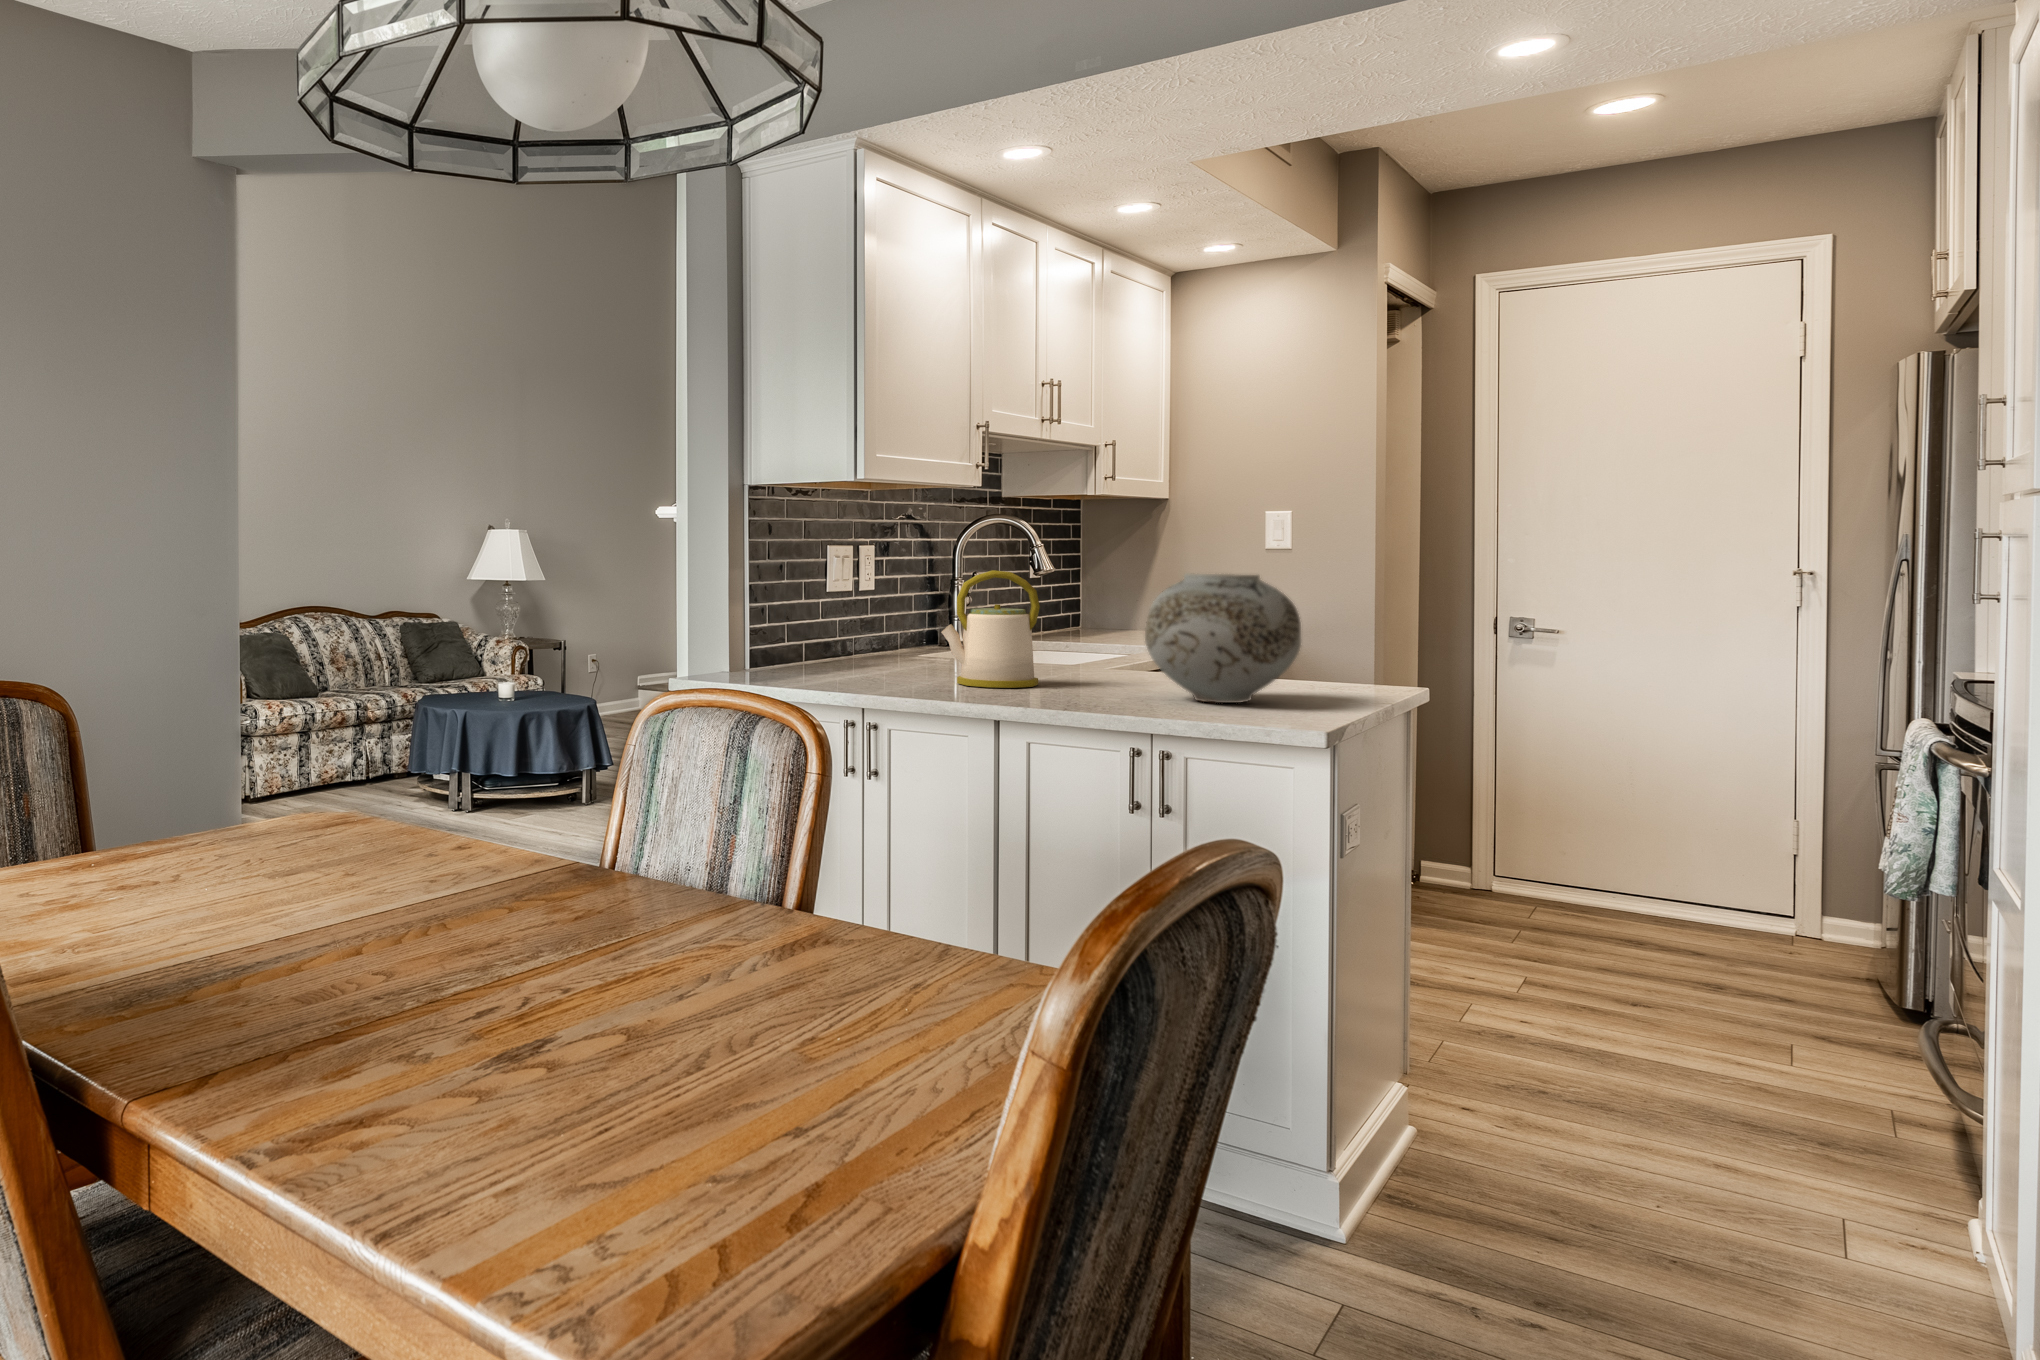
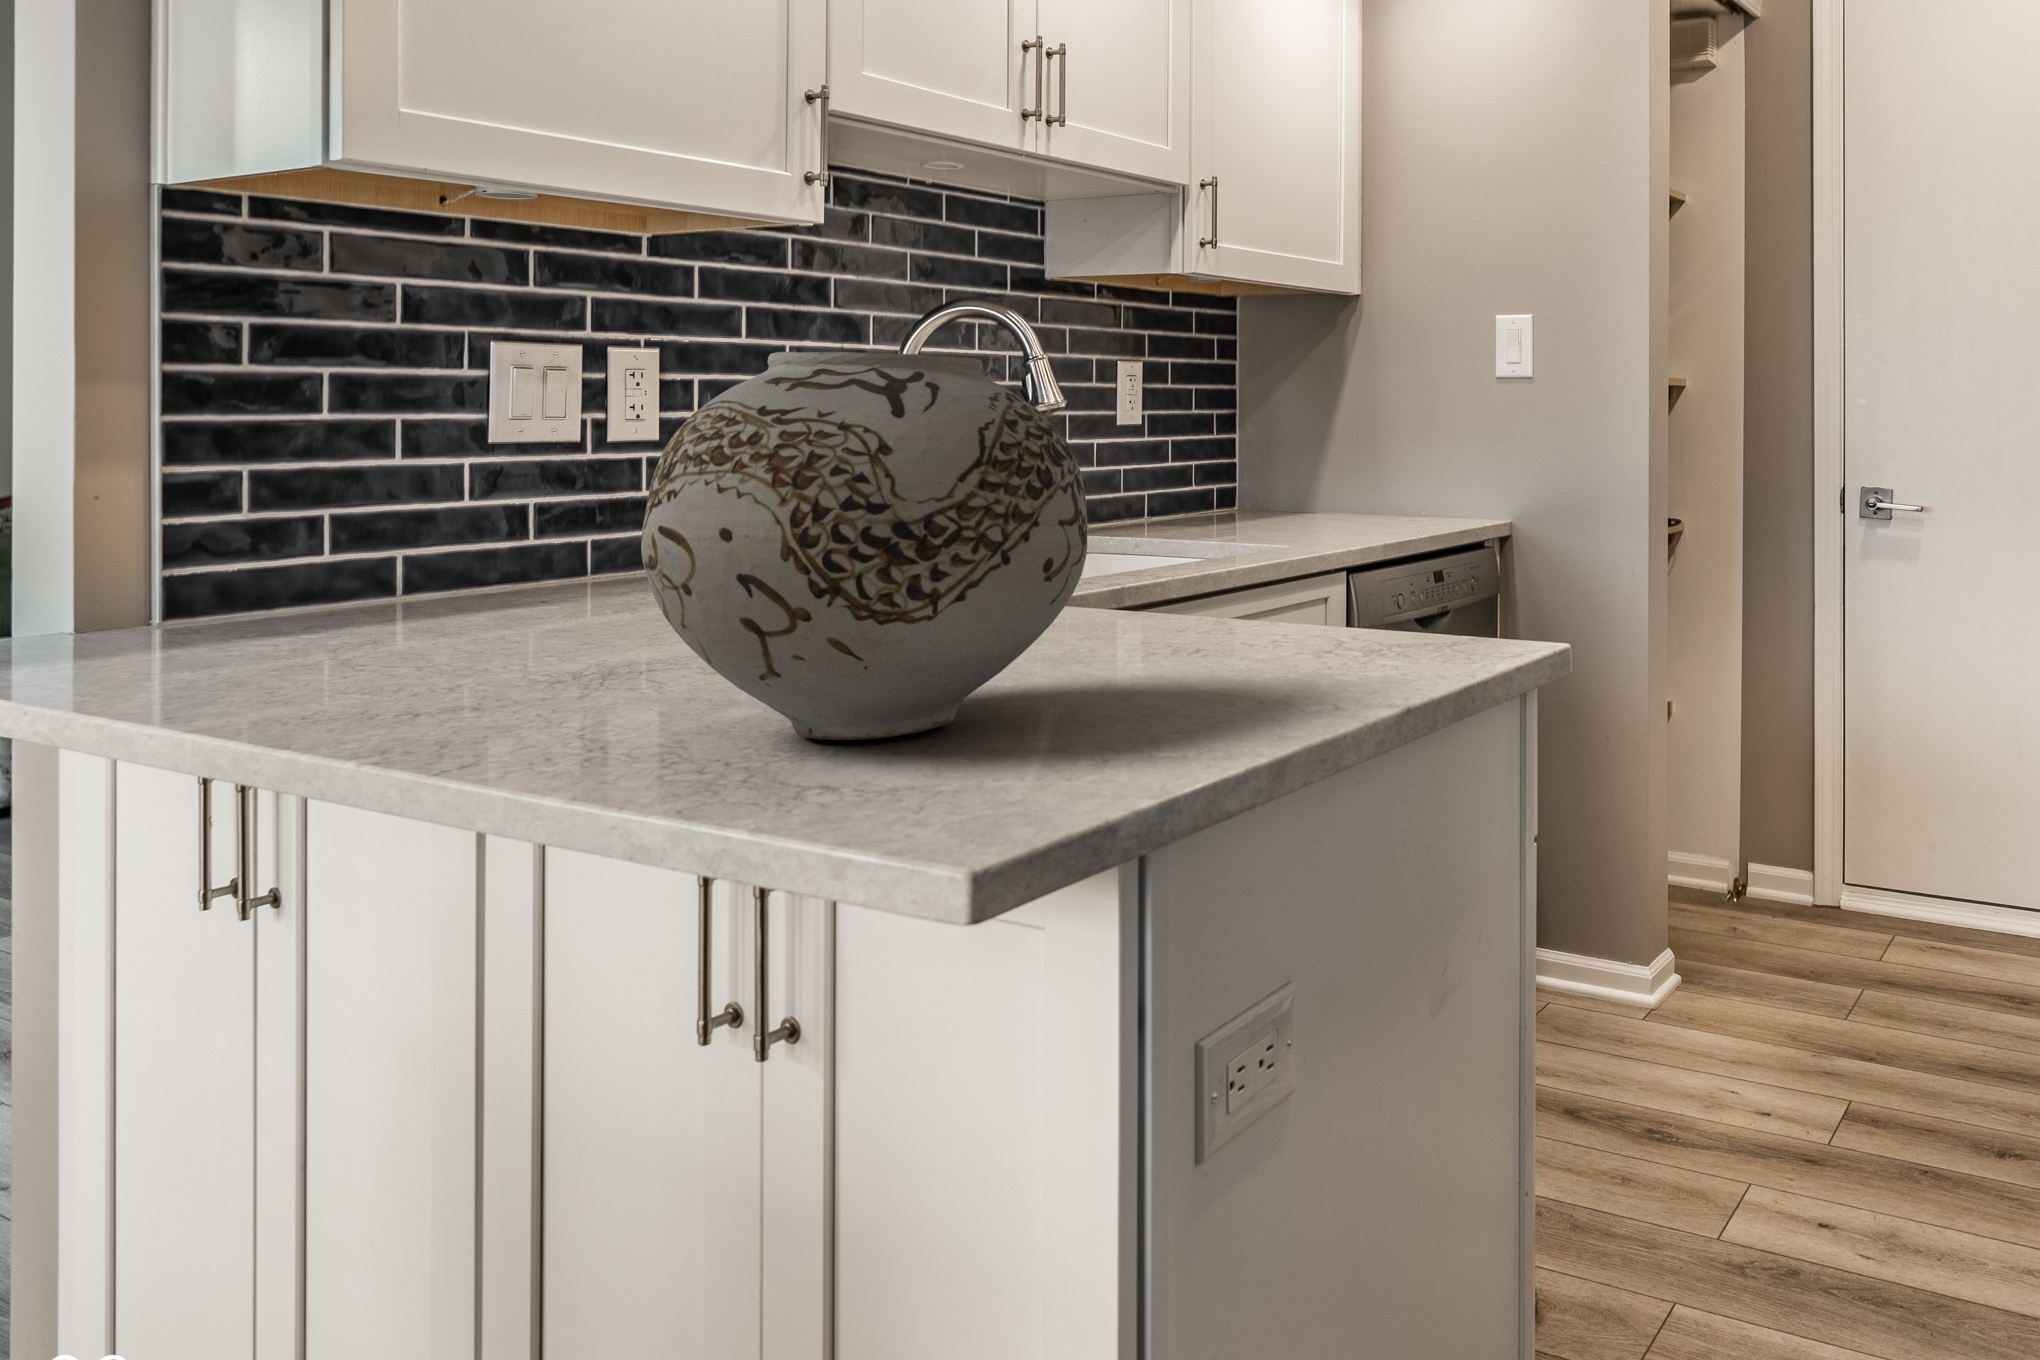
kettle: present [941,570,1040,688] -> none [315,365,594,691]

